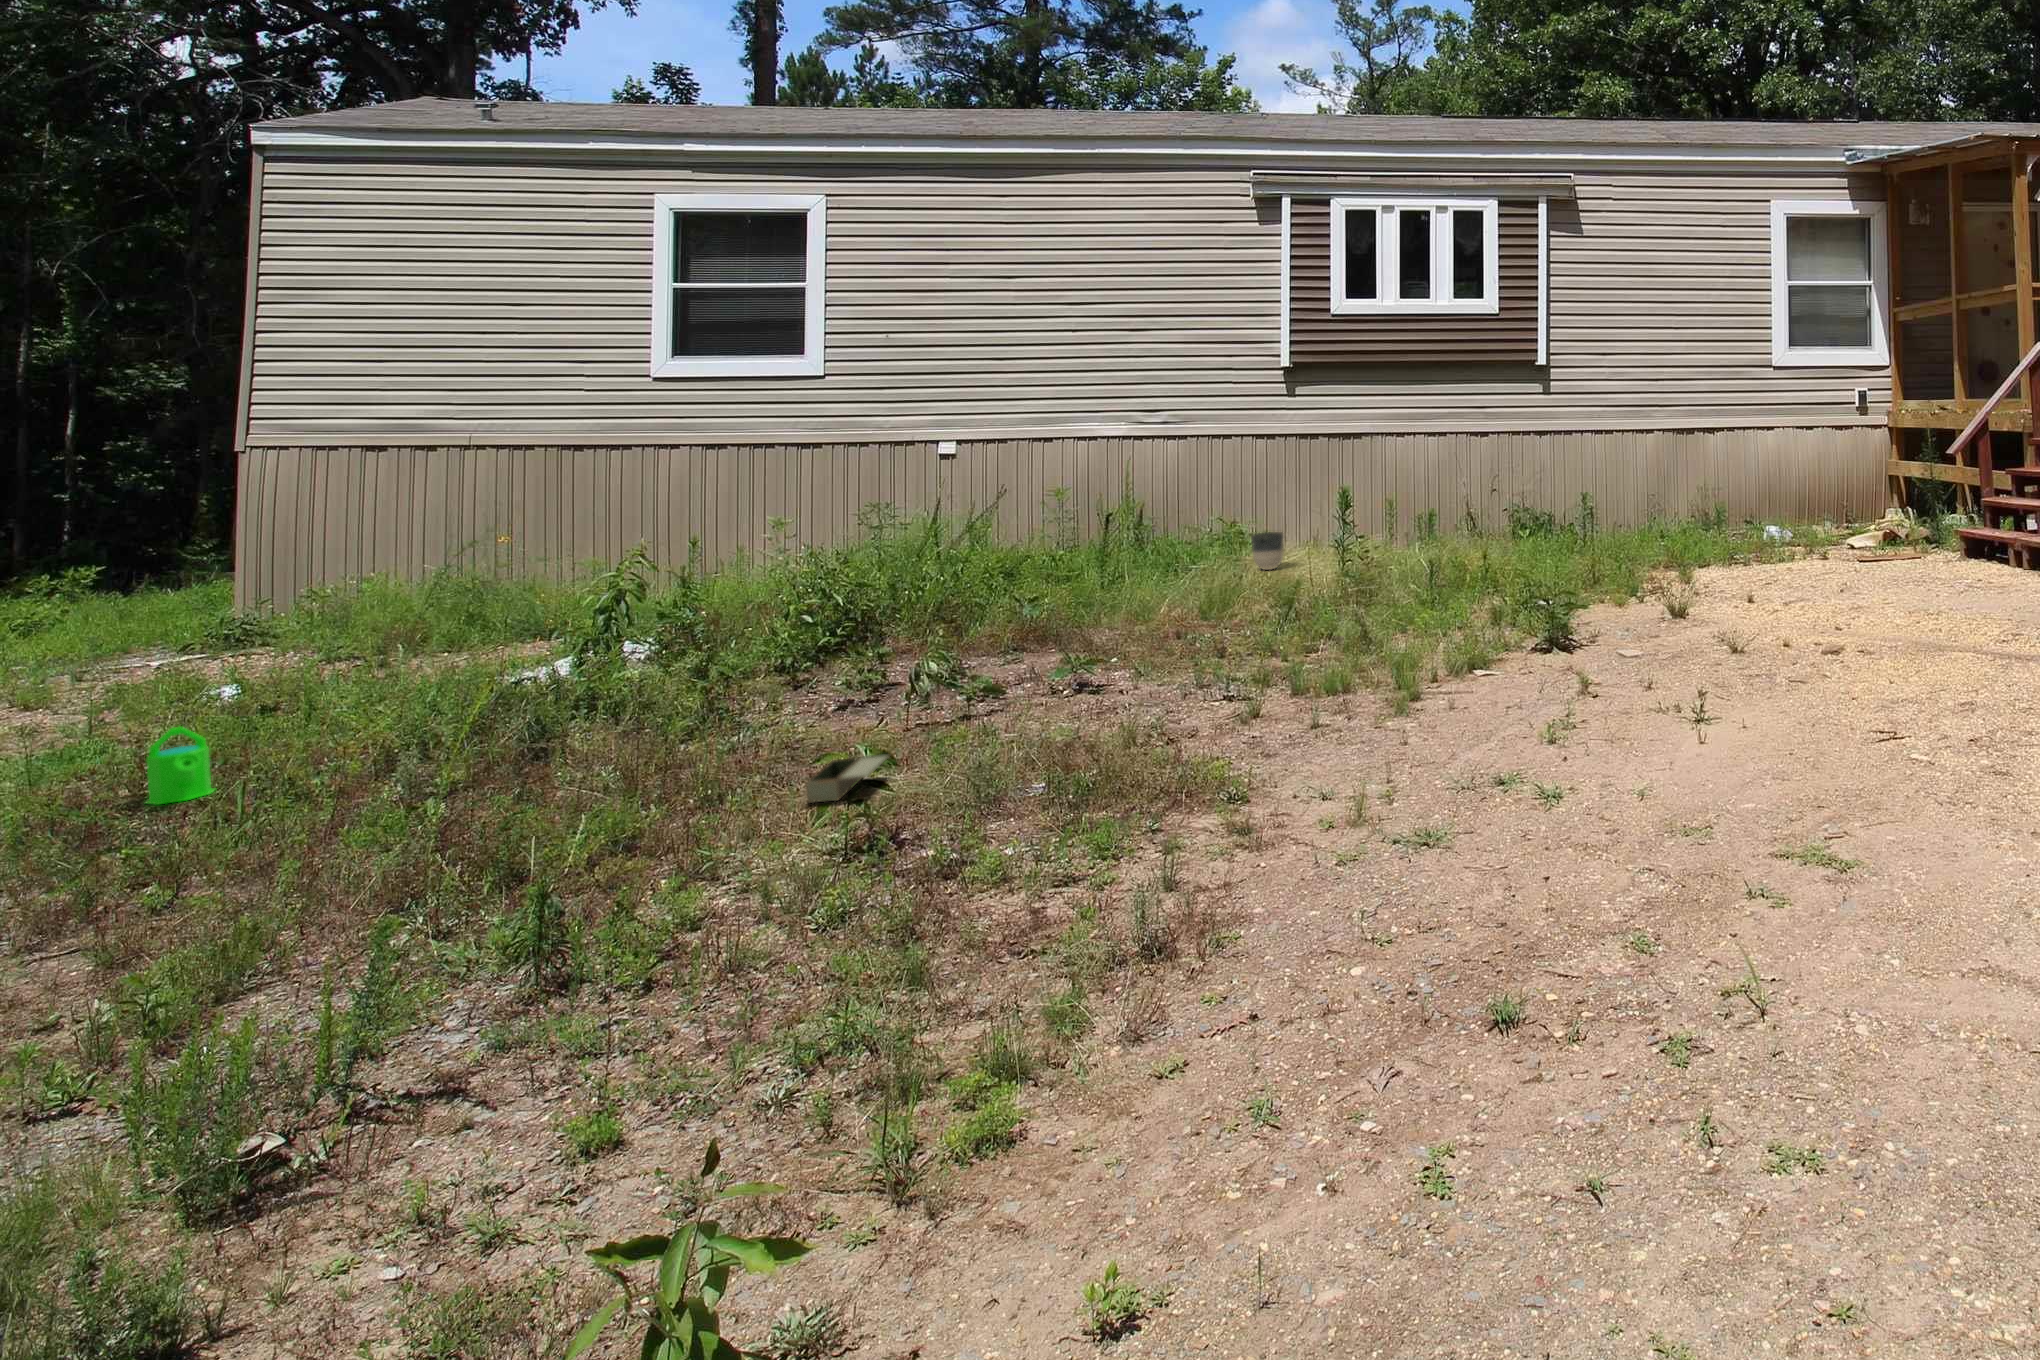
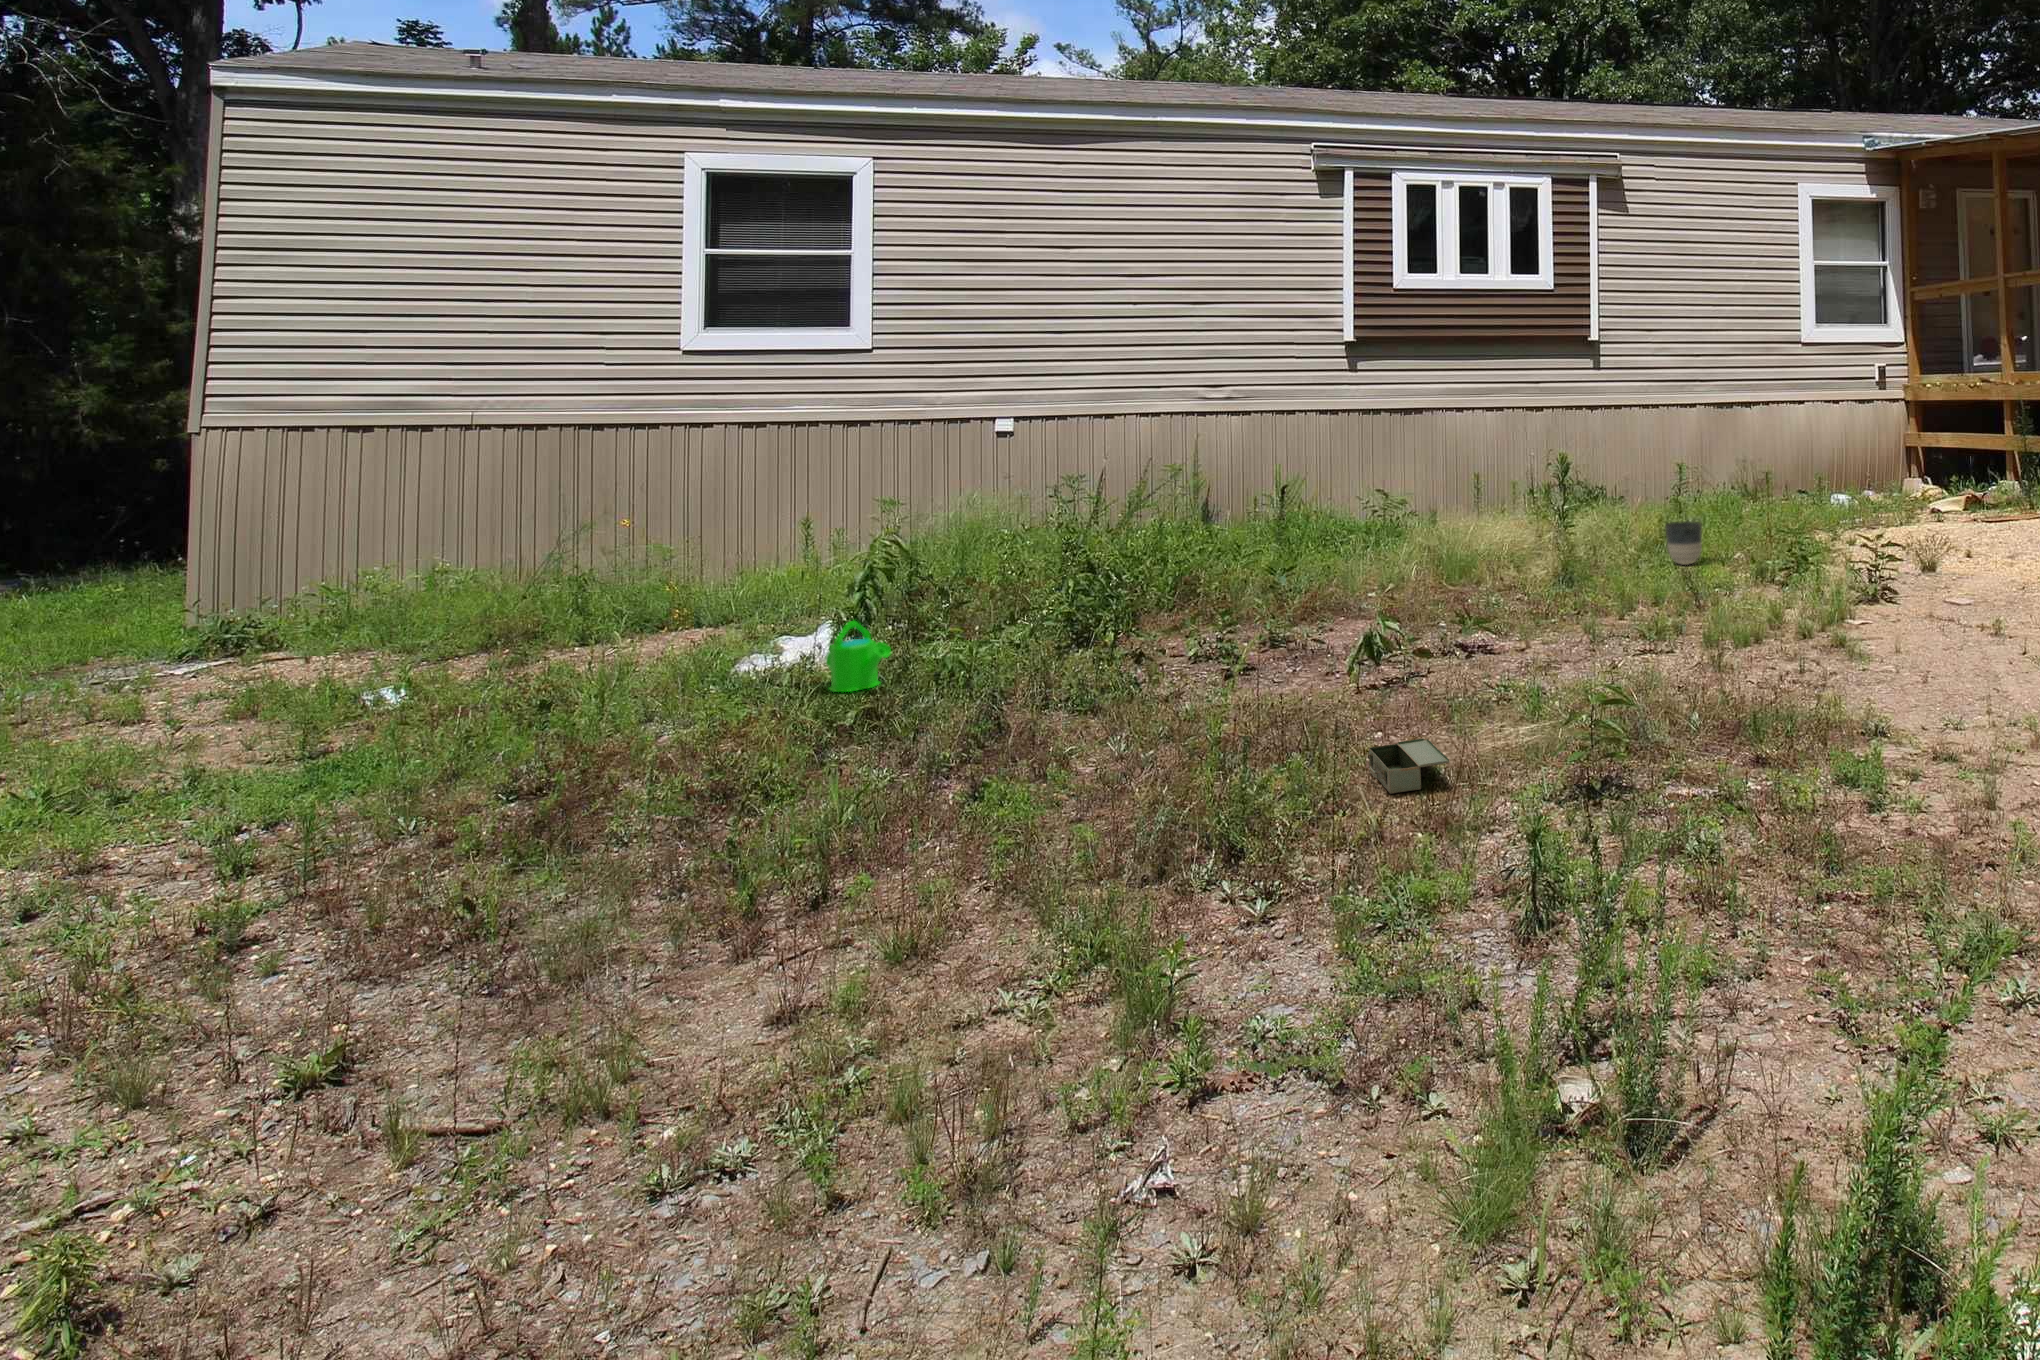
planter: present [1251,532,1284,570] -> present [1665,521,1702,565]
watering can: present [146,726,214,805] -> present [826,621,891,692]

